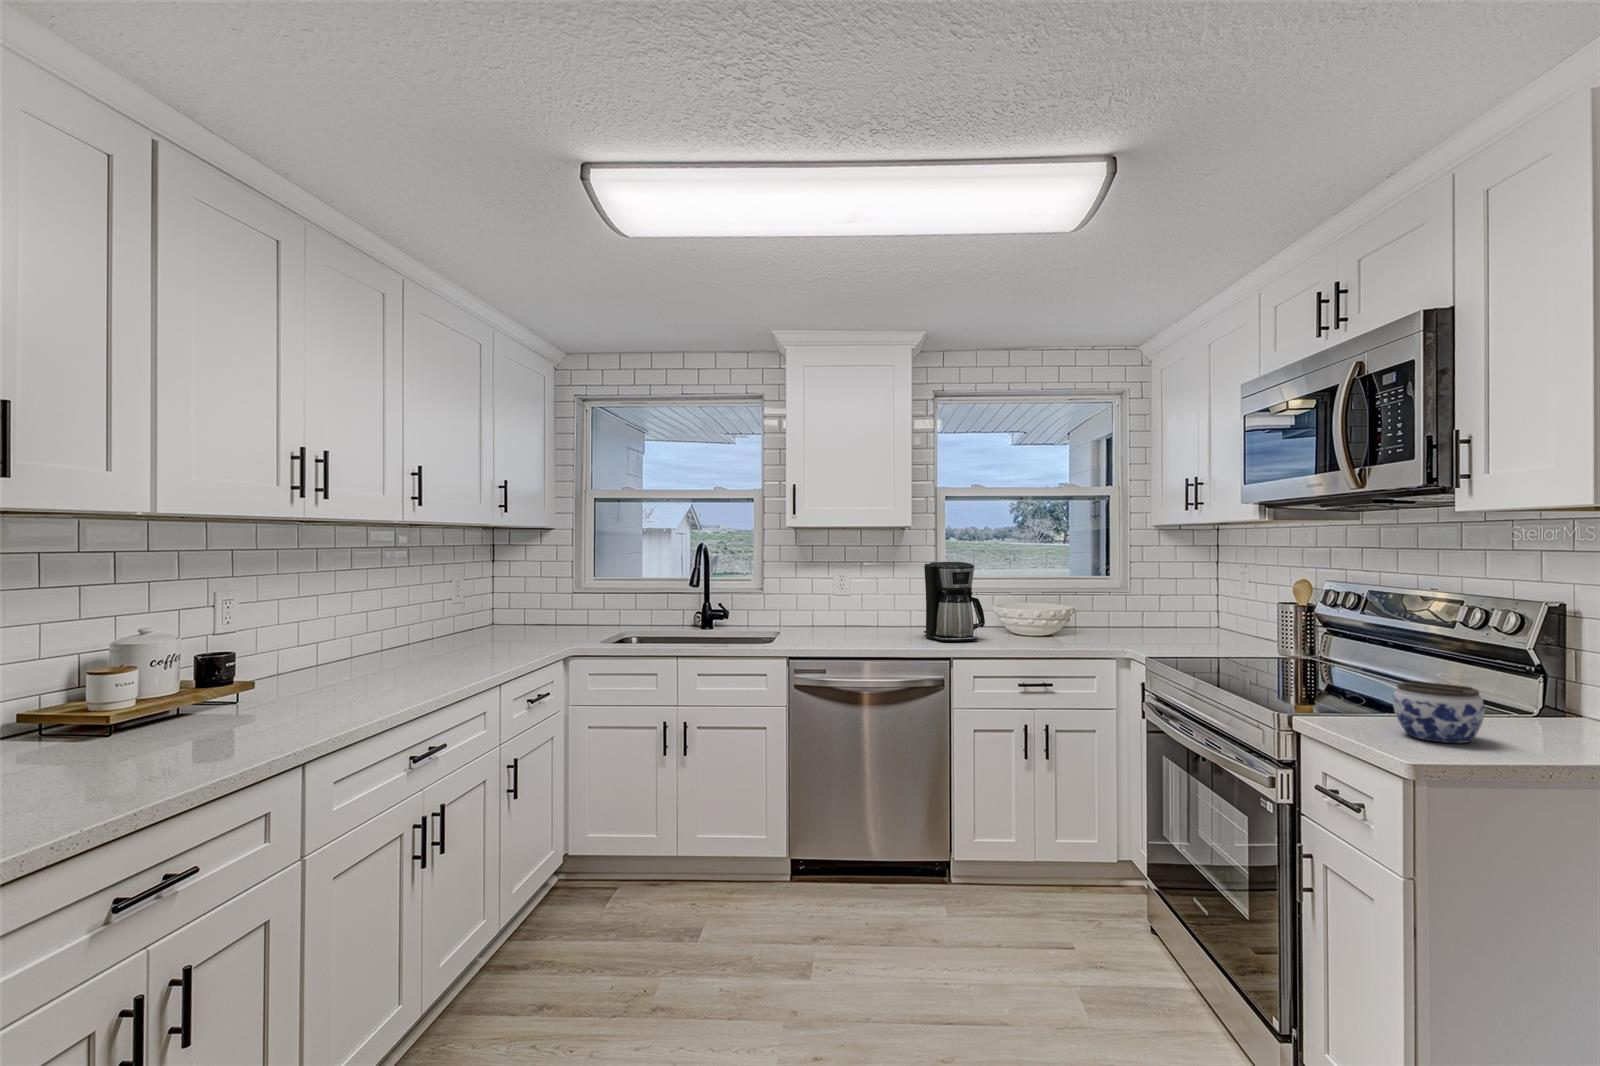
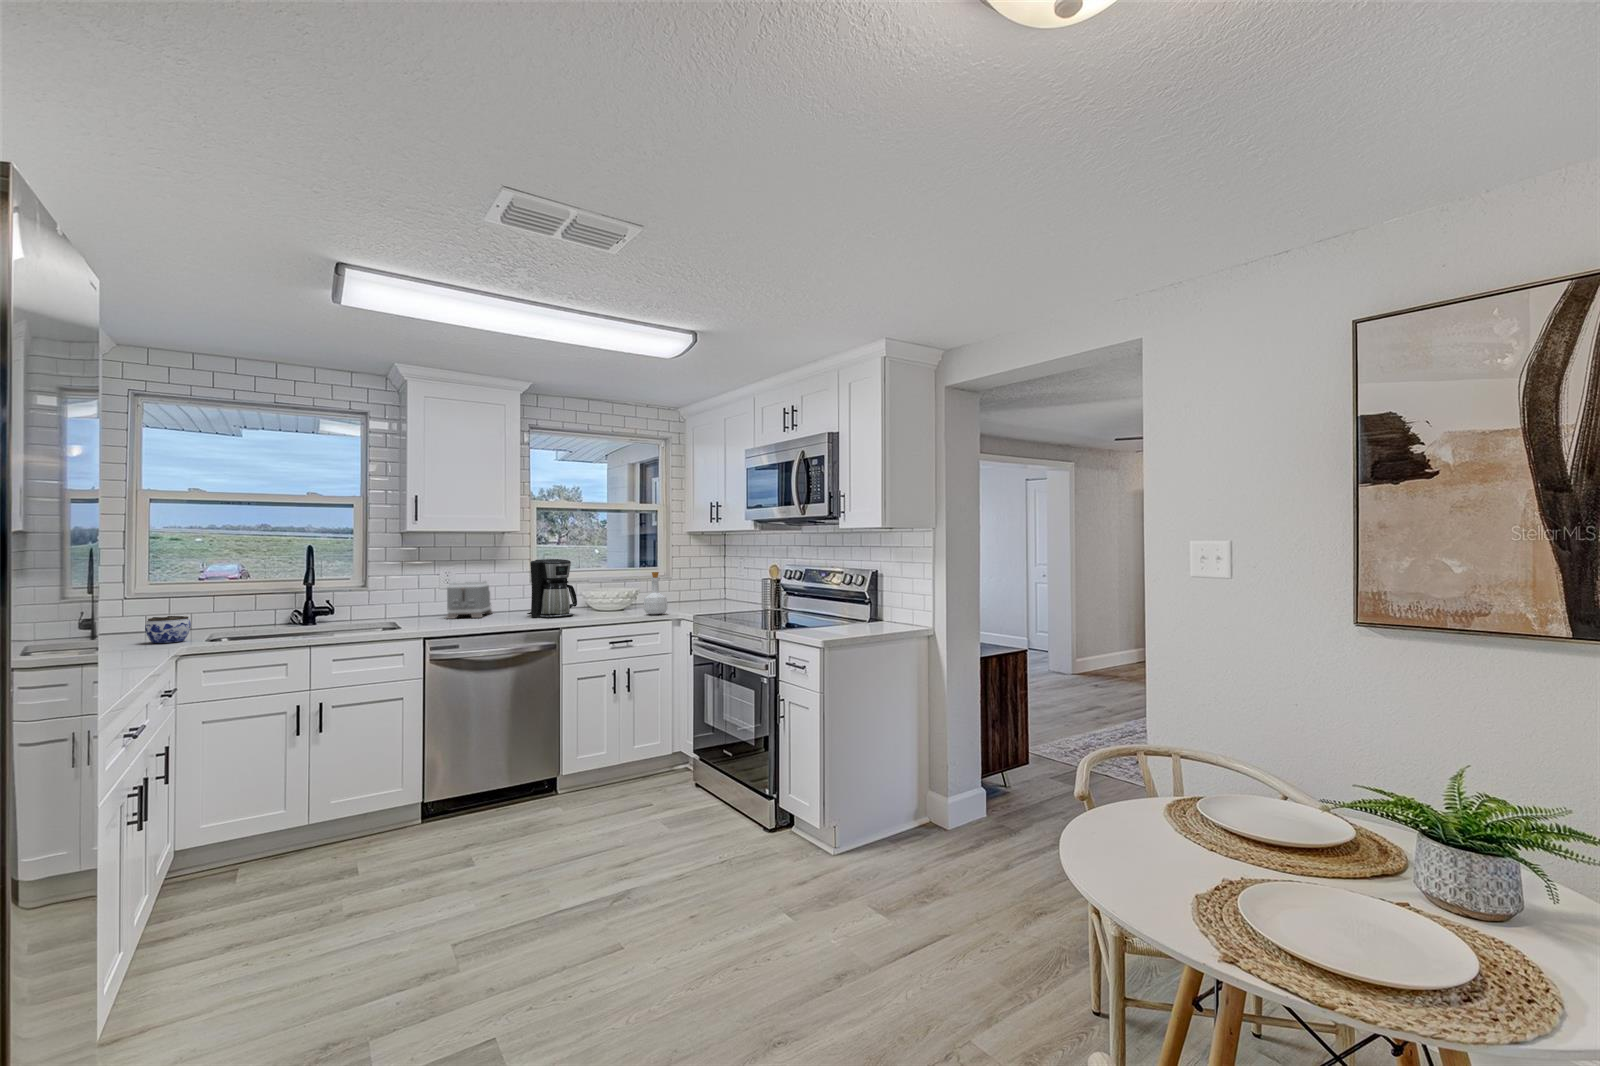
bottle: none [1076,584,1113,648] -> present [644,572,668,615]
toaster: none [831,586,890,634] -> present [447,581,492,619]
jar: present [1393,681,1485,743] -> present [145,616,191,643]

